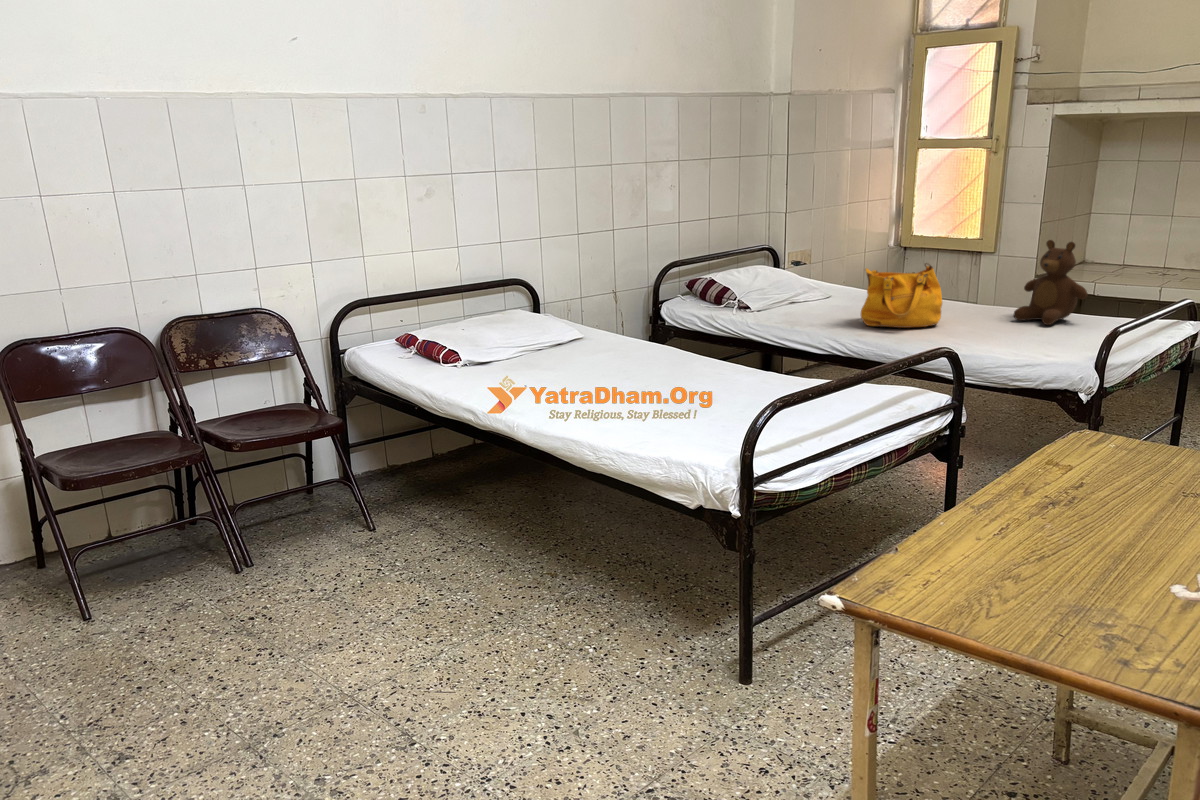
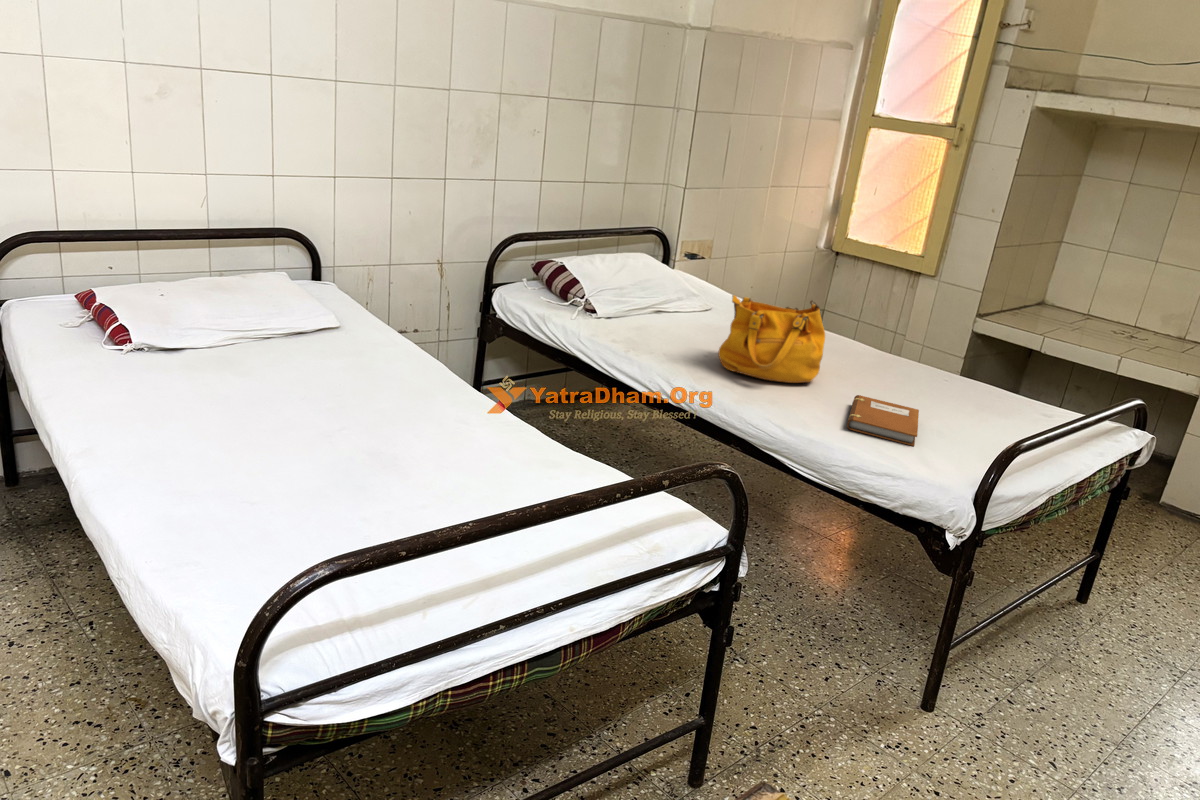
teddy bear: present [1014,240,1088,325] -> none [912,296,1007,408]
notebook: none [976,324,1036,347] -> present [847,395,919,446]

